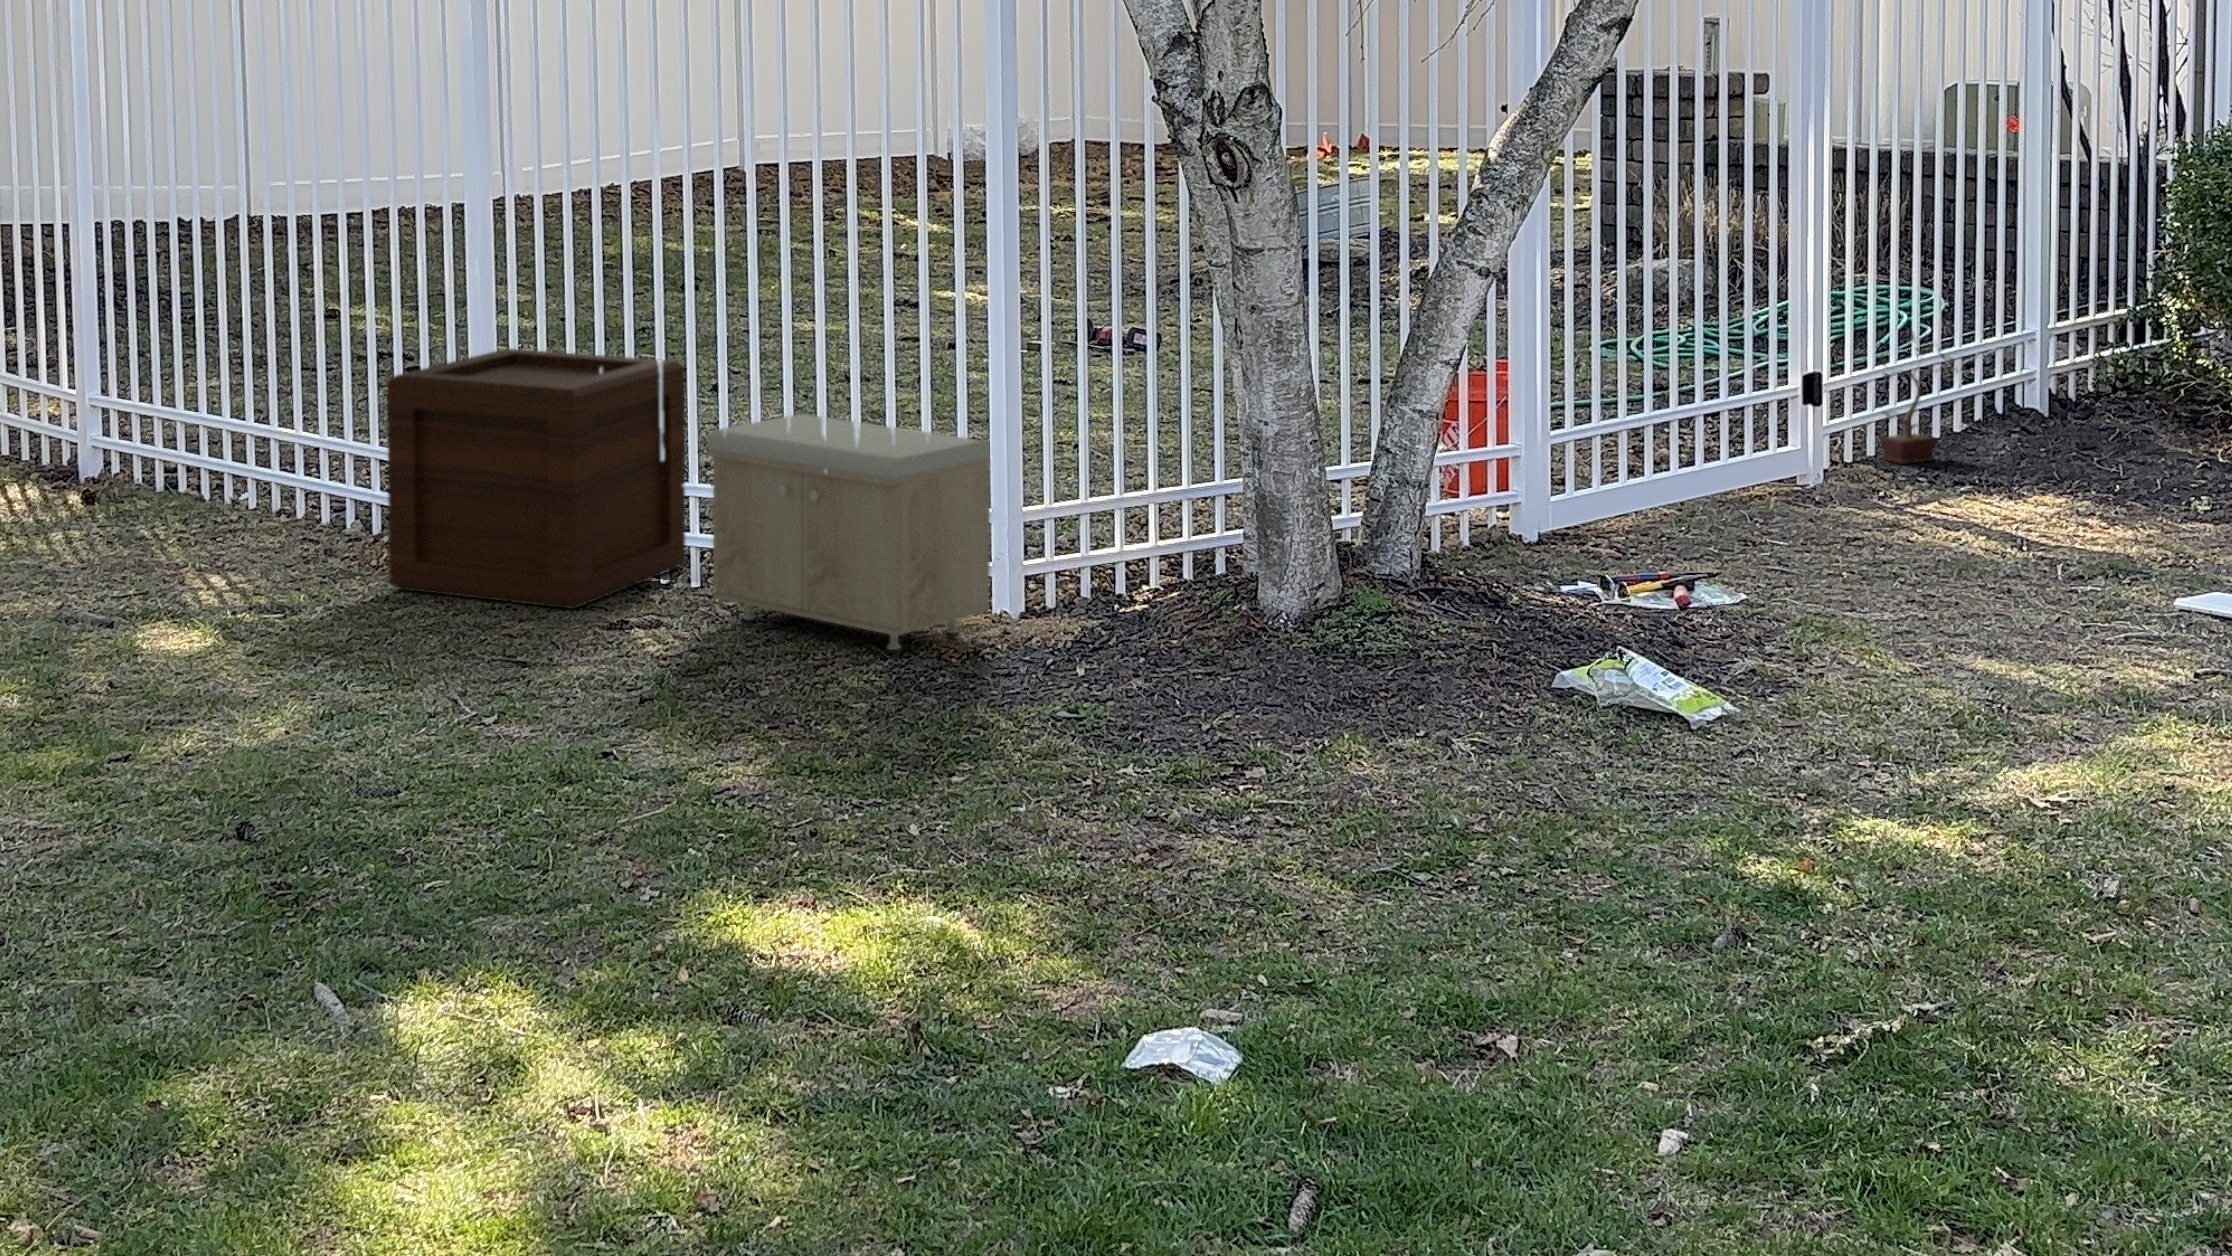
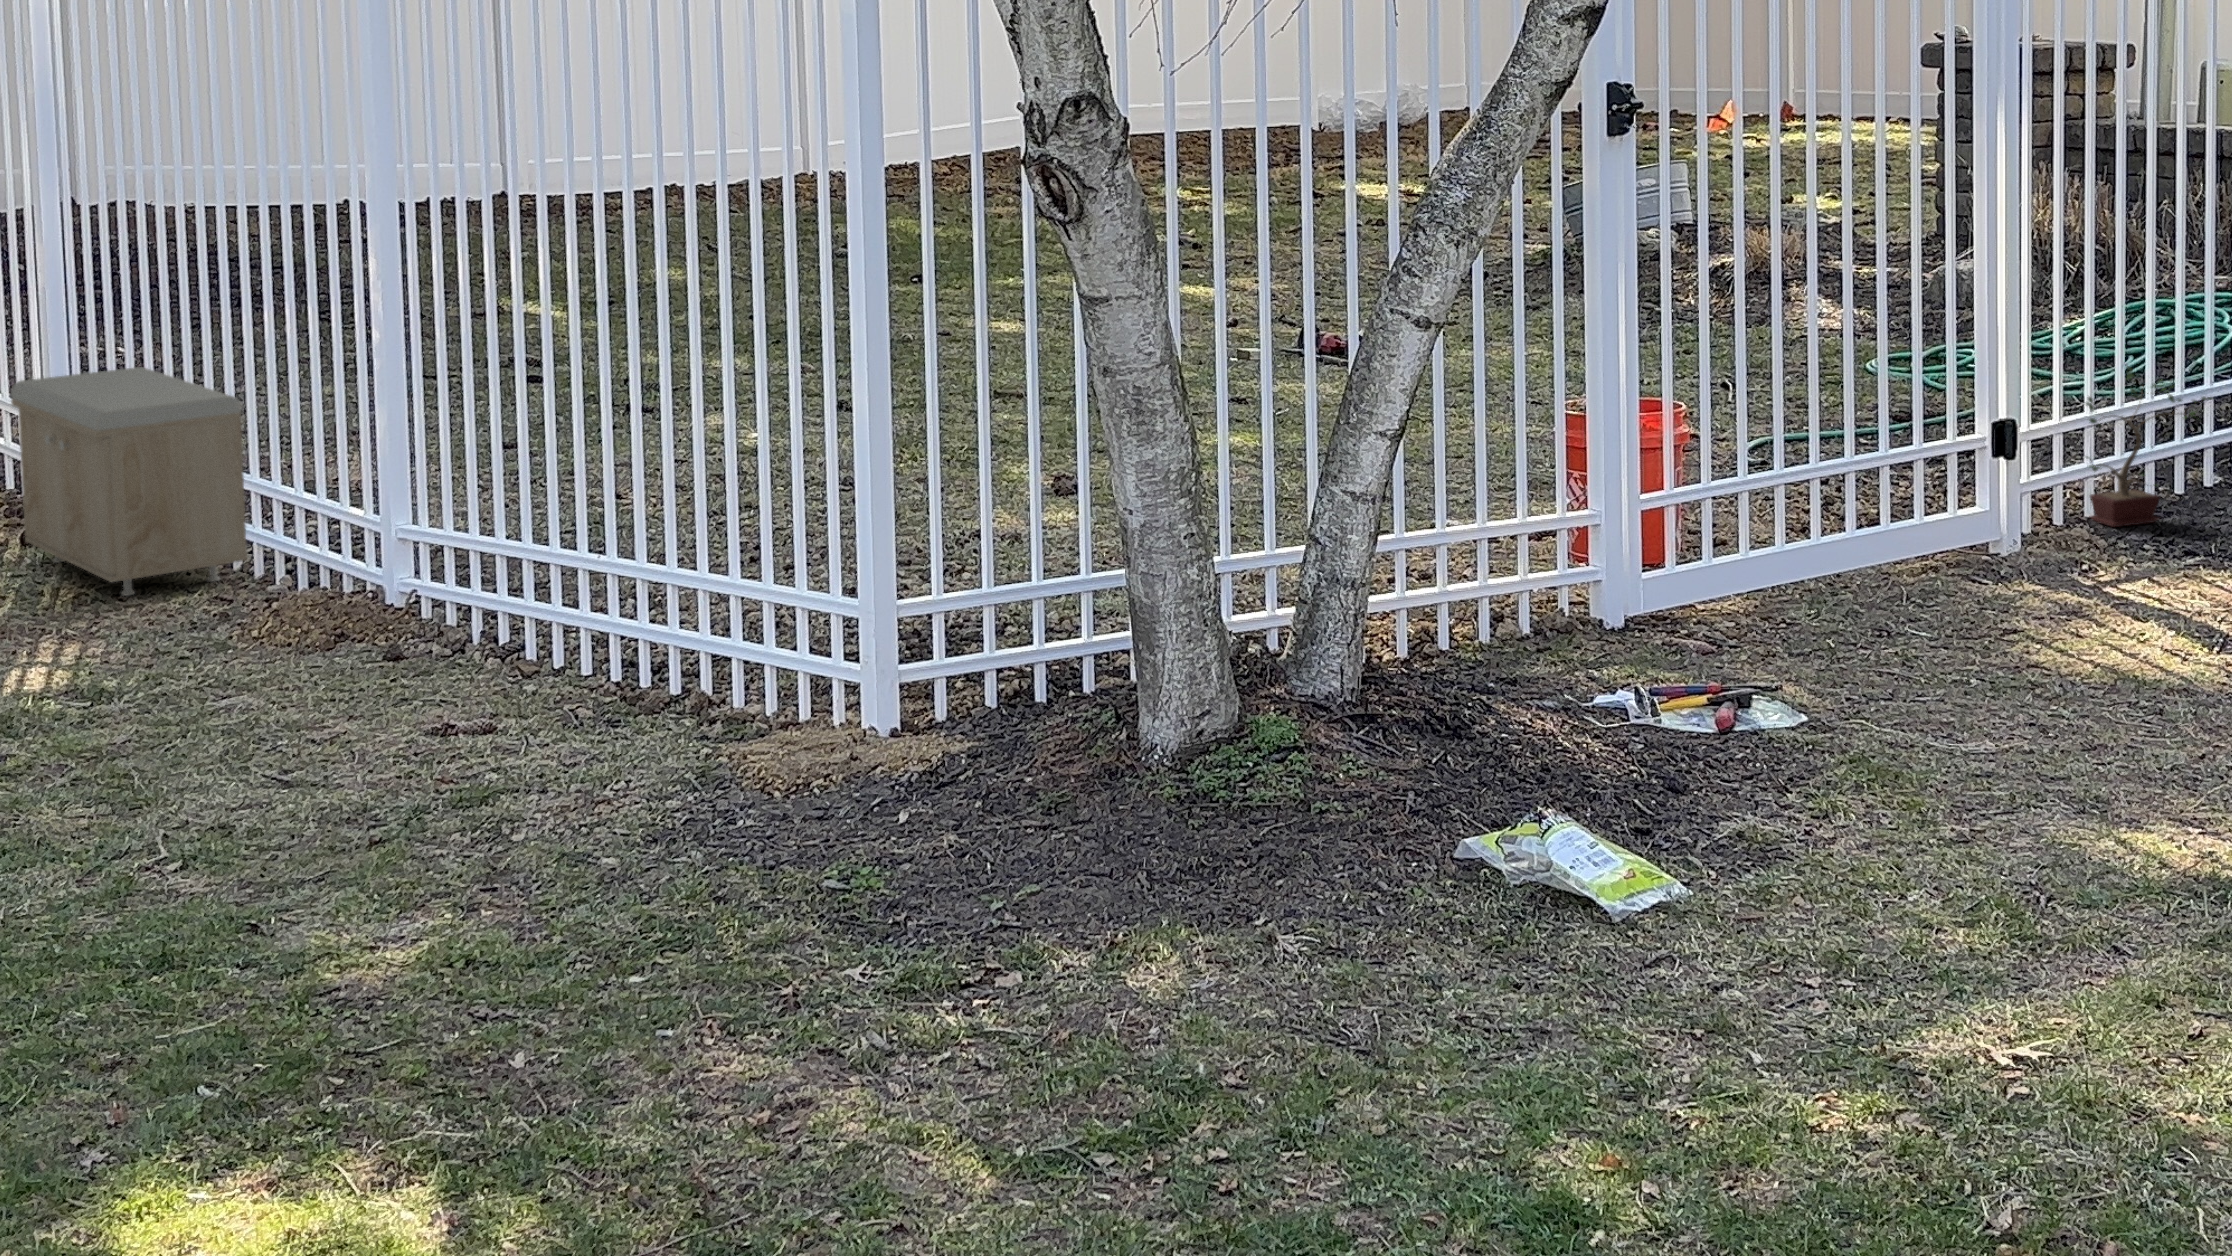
wooden crate: present [387,348,685,609] -> none [203,388,573,703]
storage bench: present [708,414,990,650] -> present [11,367,247,596]

